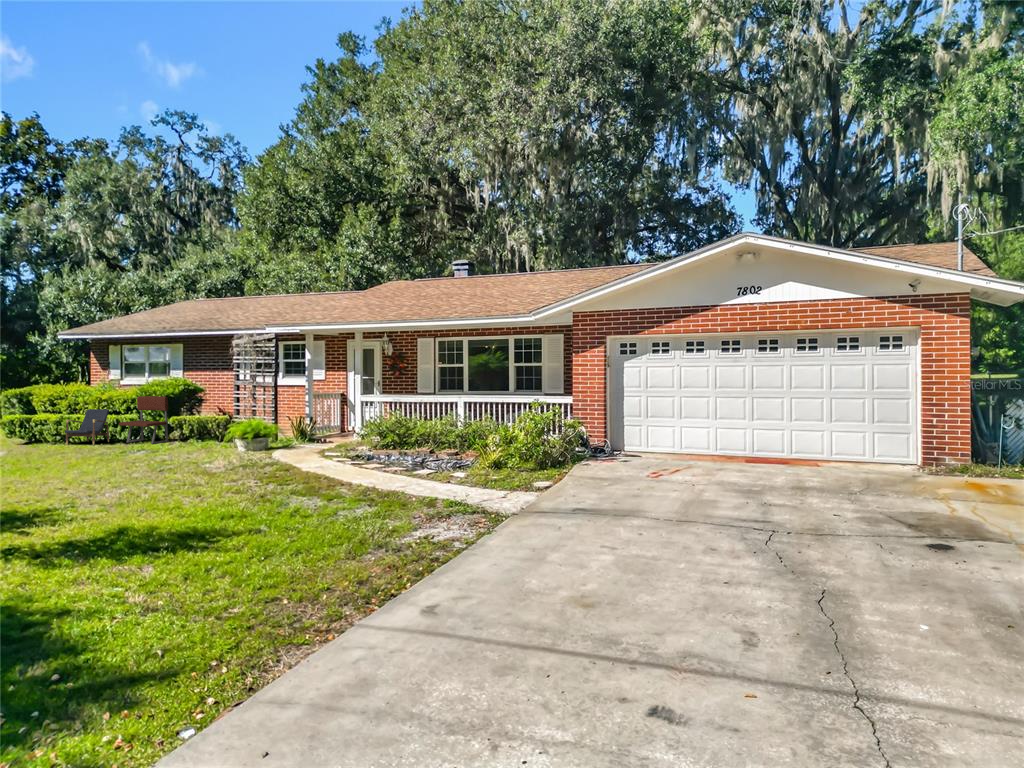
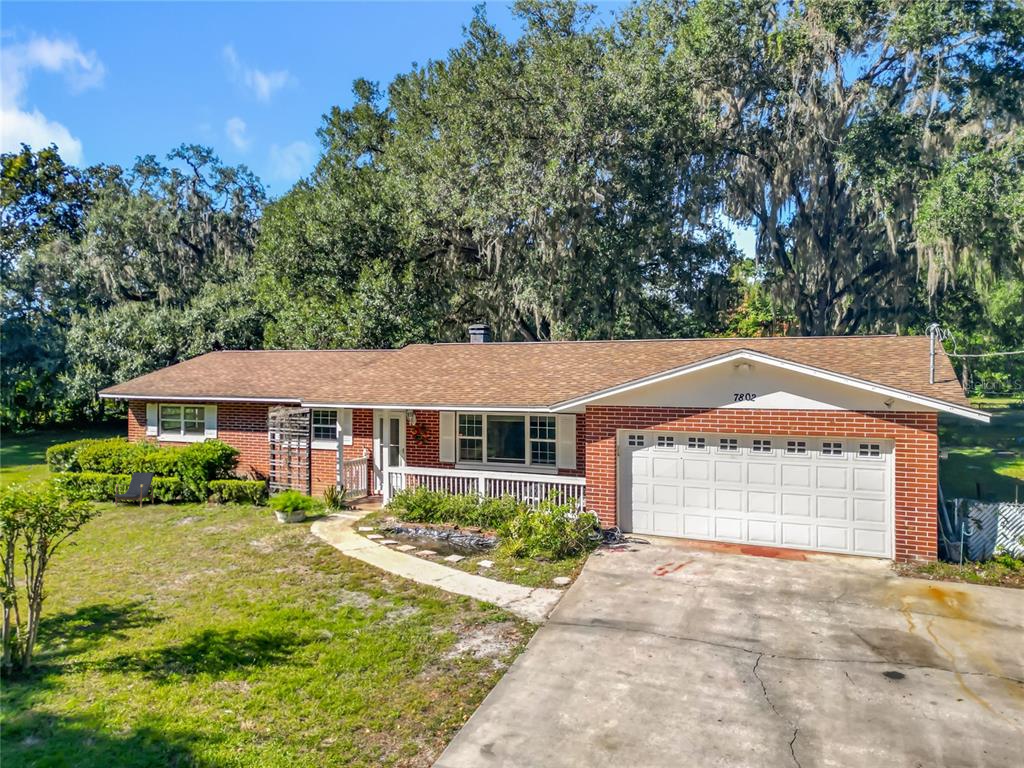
bench: present [119,396,169,444] -> none [164,461,210,508]

